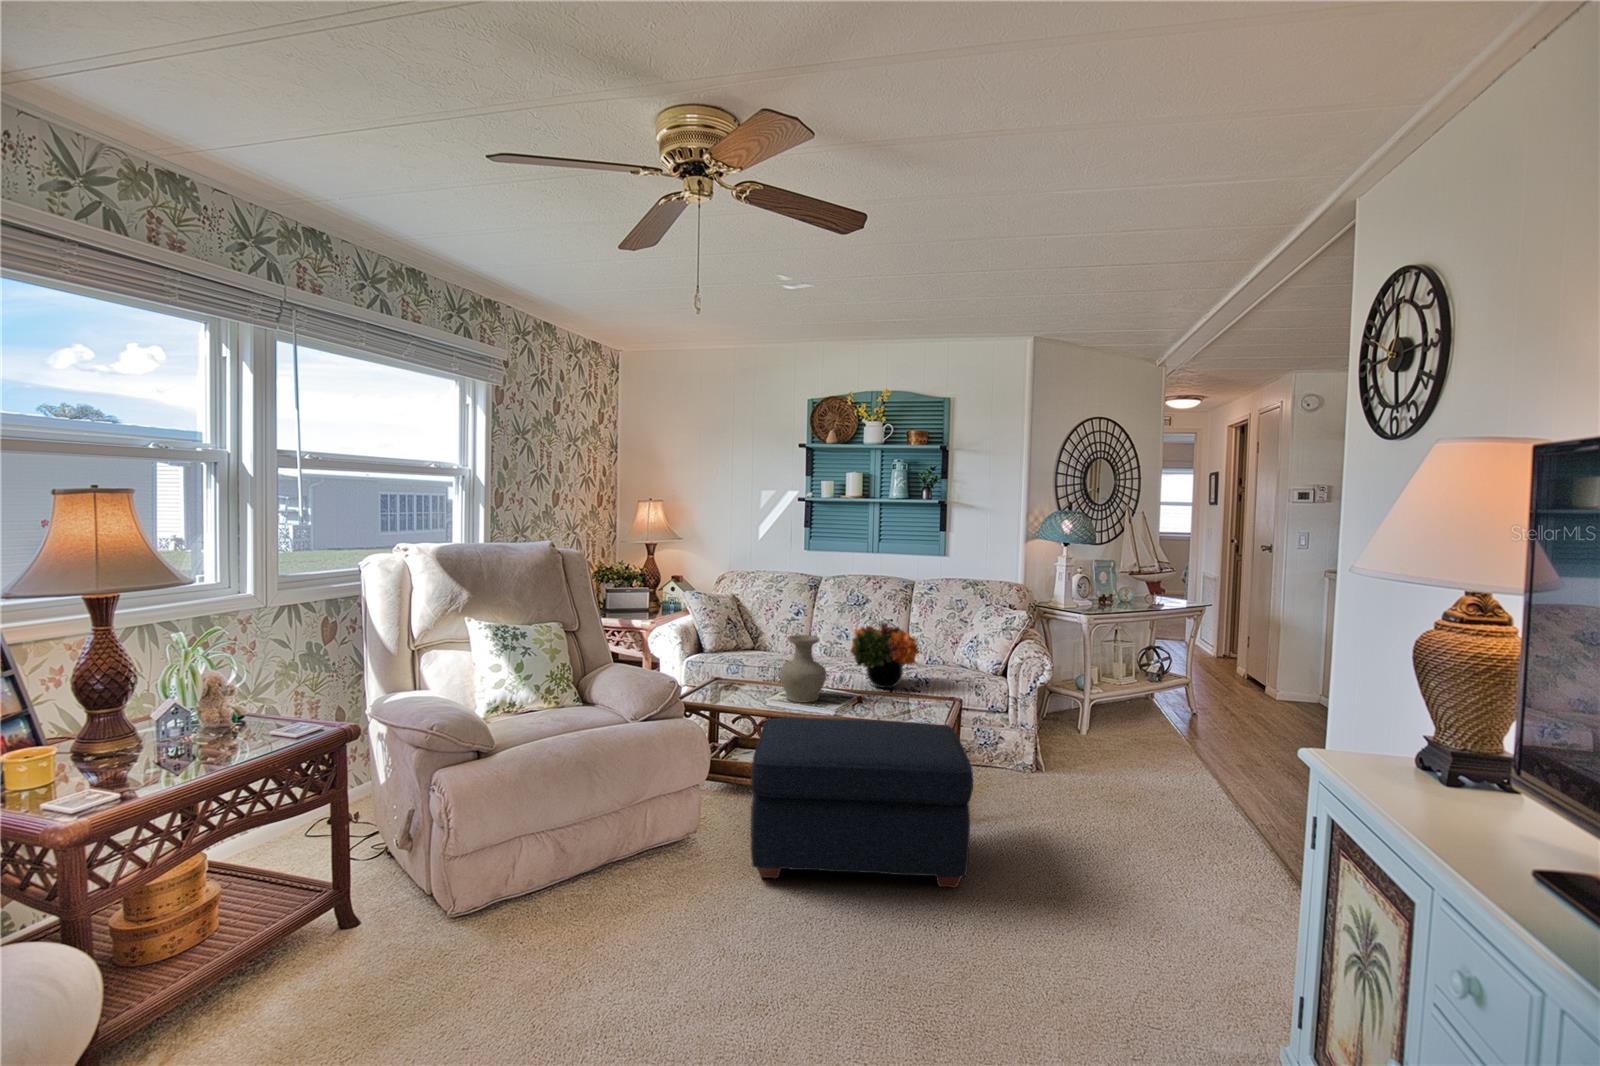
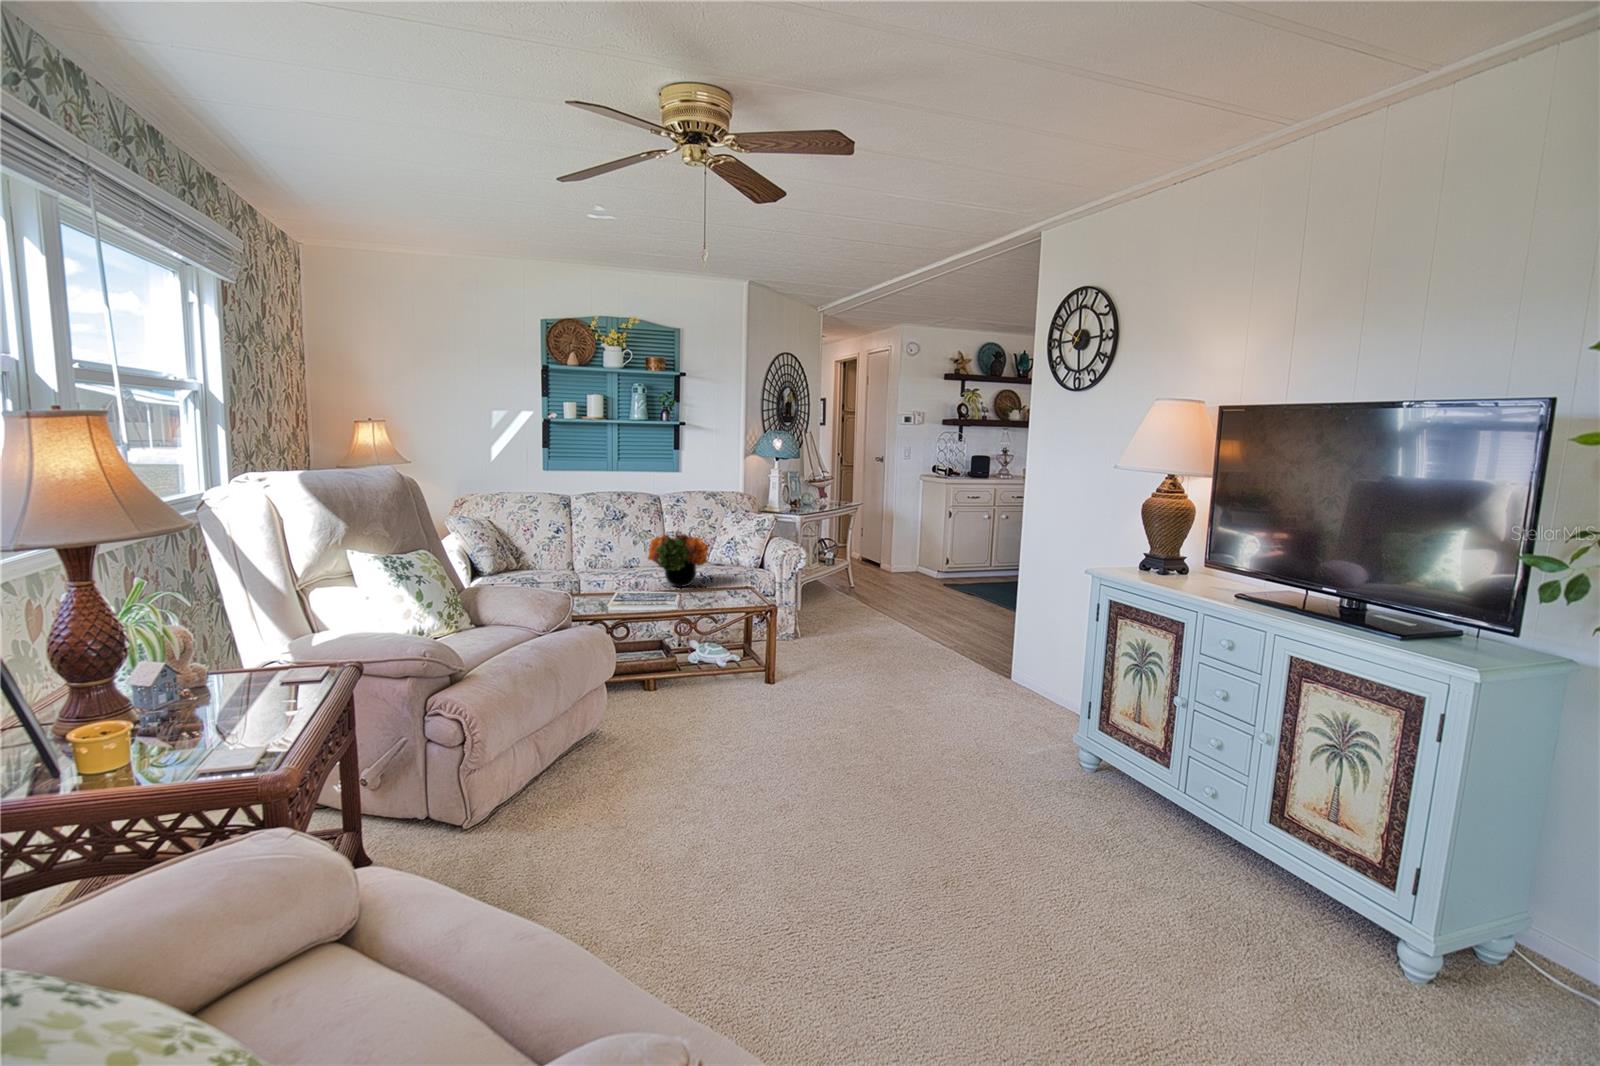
vase: present [779,635,827,703] -> none [608,546,651,605]
ottoman: present [751,717,973,888] -> none [639,603,831,736]

